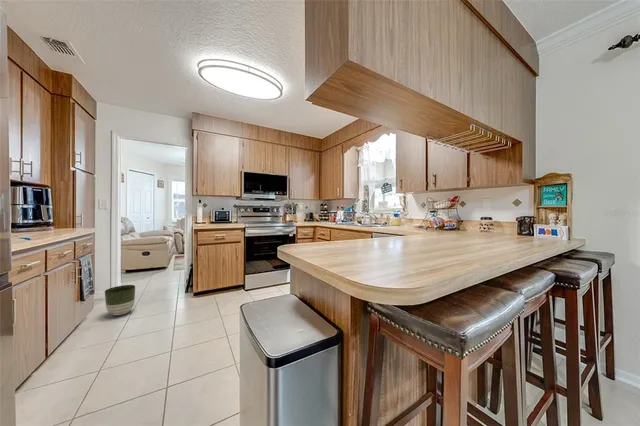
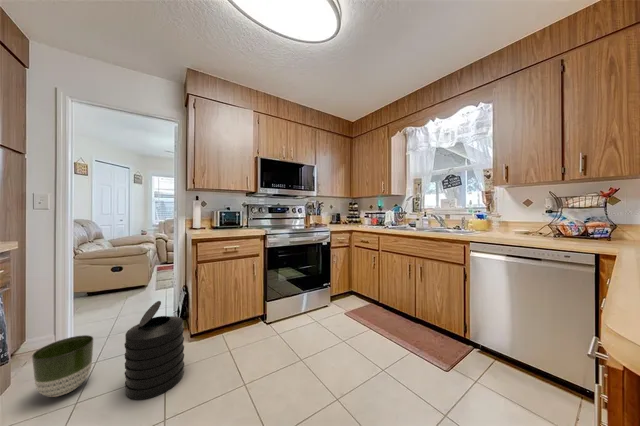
trash can: none [153,265,187,318] -> present [125,301,184,400]

